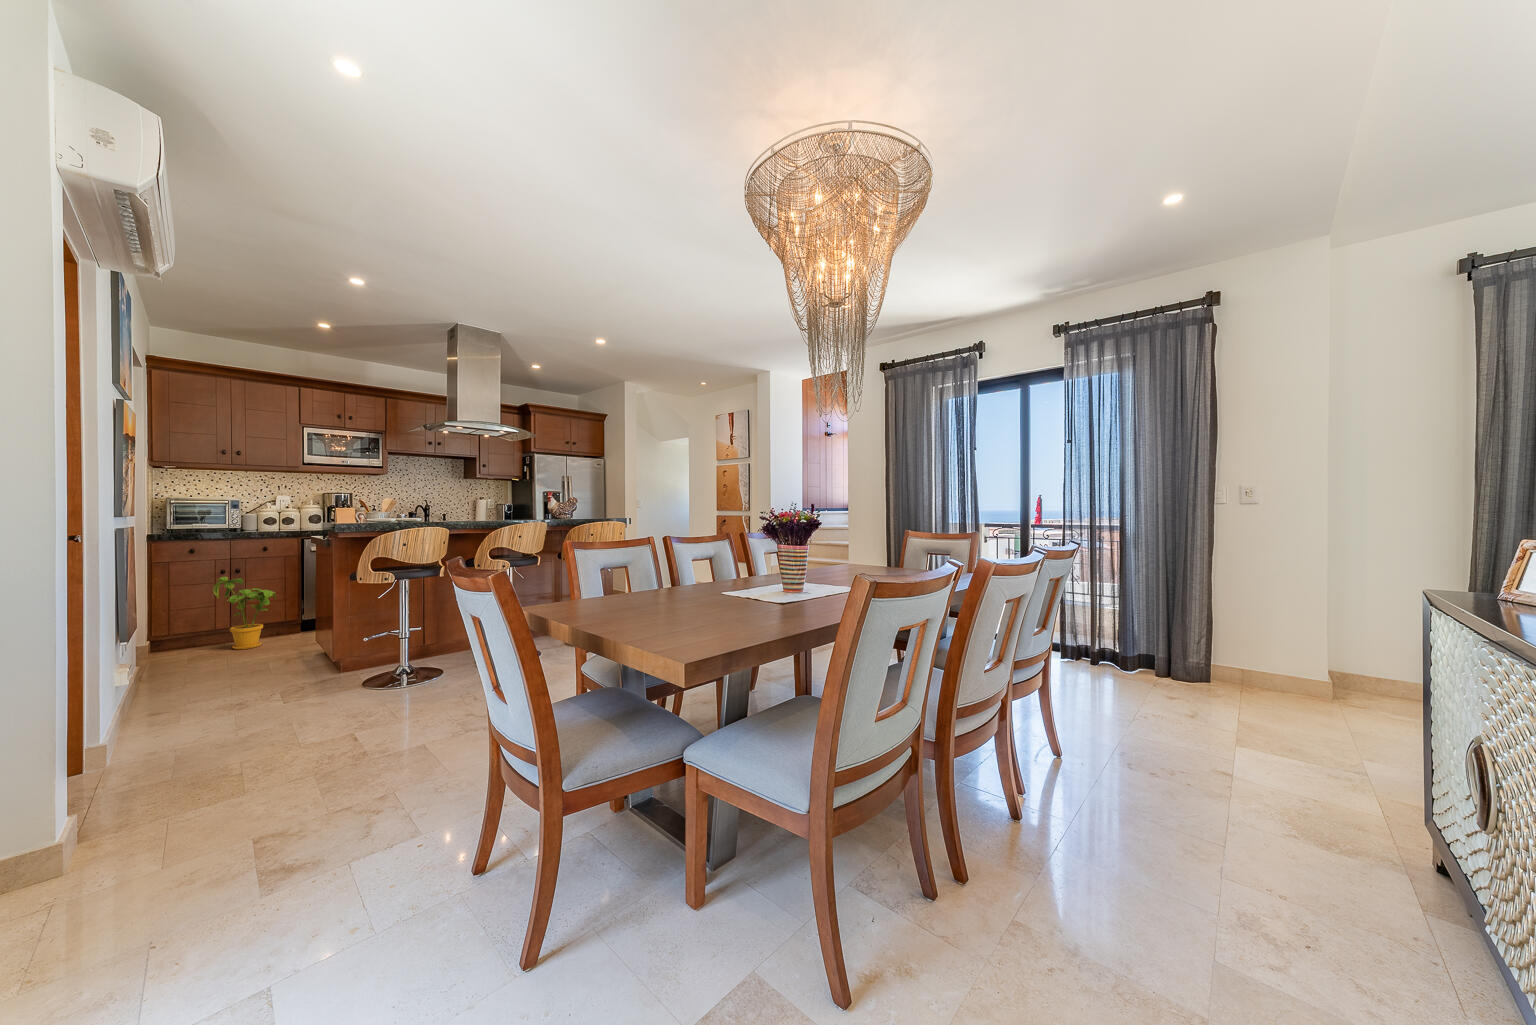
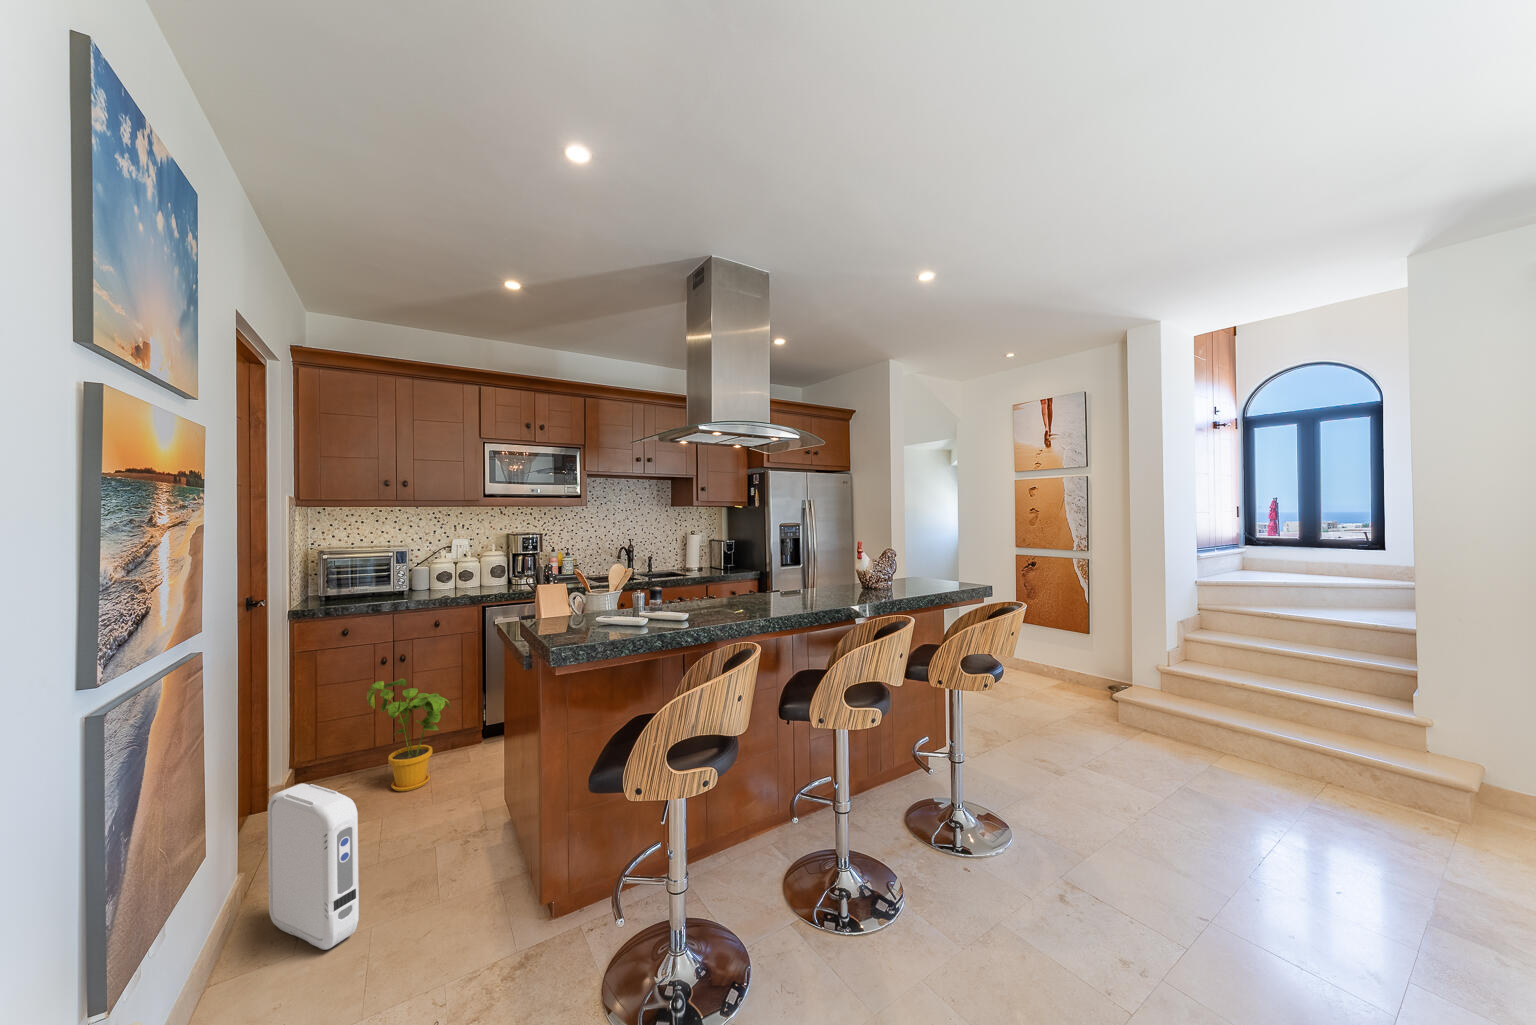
air purifier: none [163,609,224,688] -> present [268,784,359,950]

